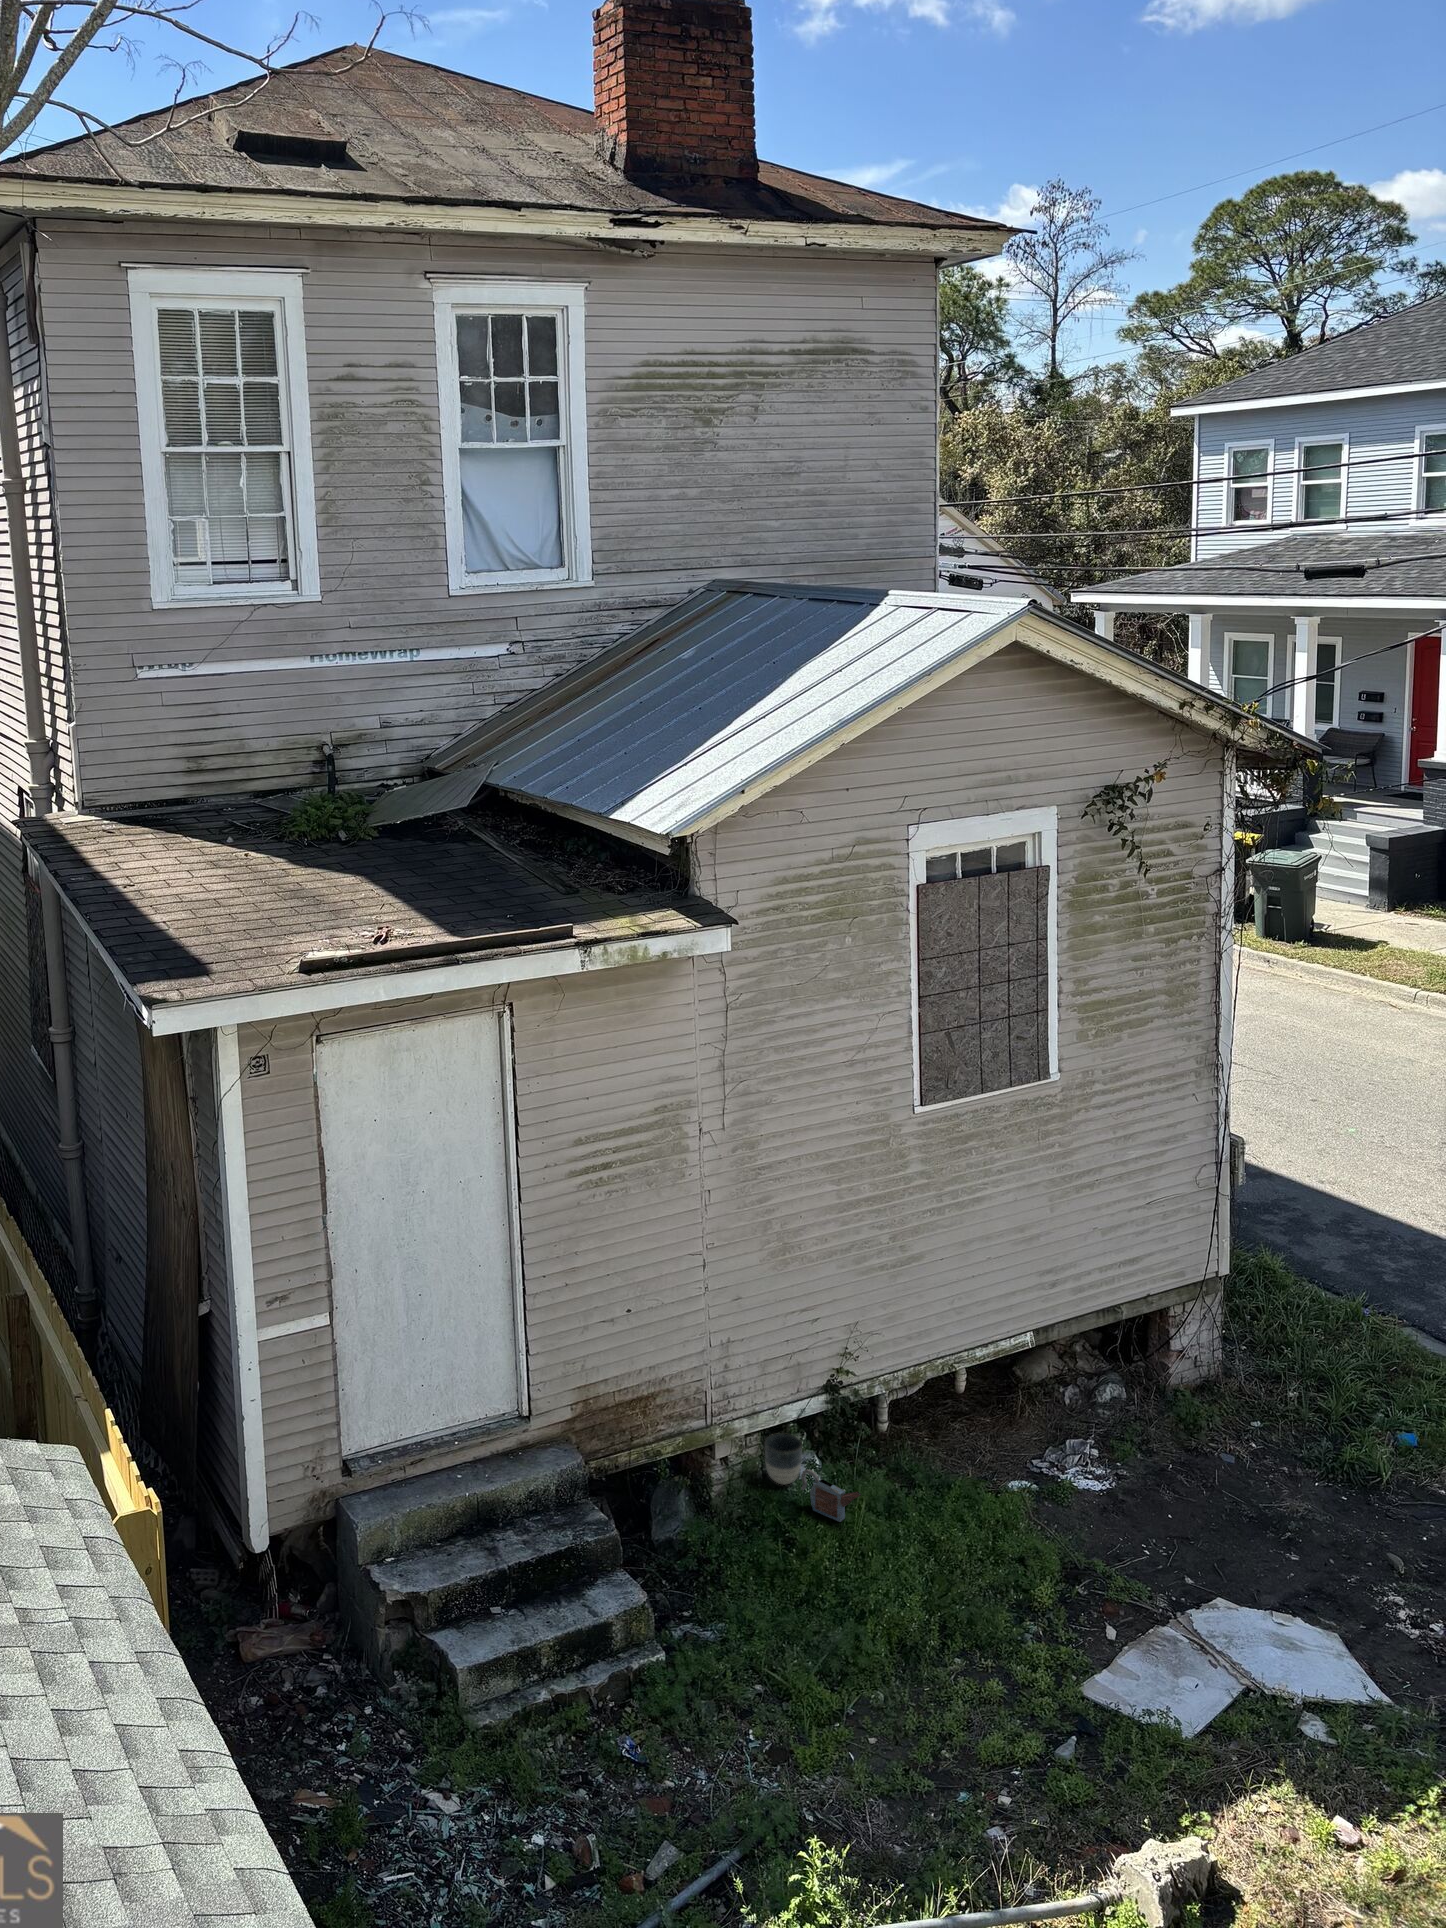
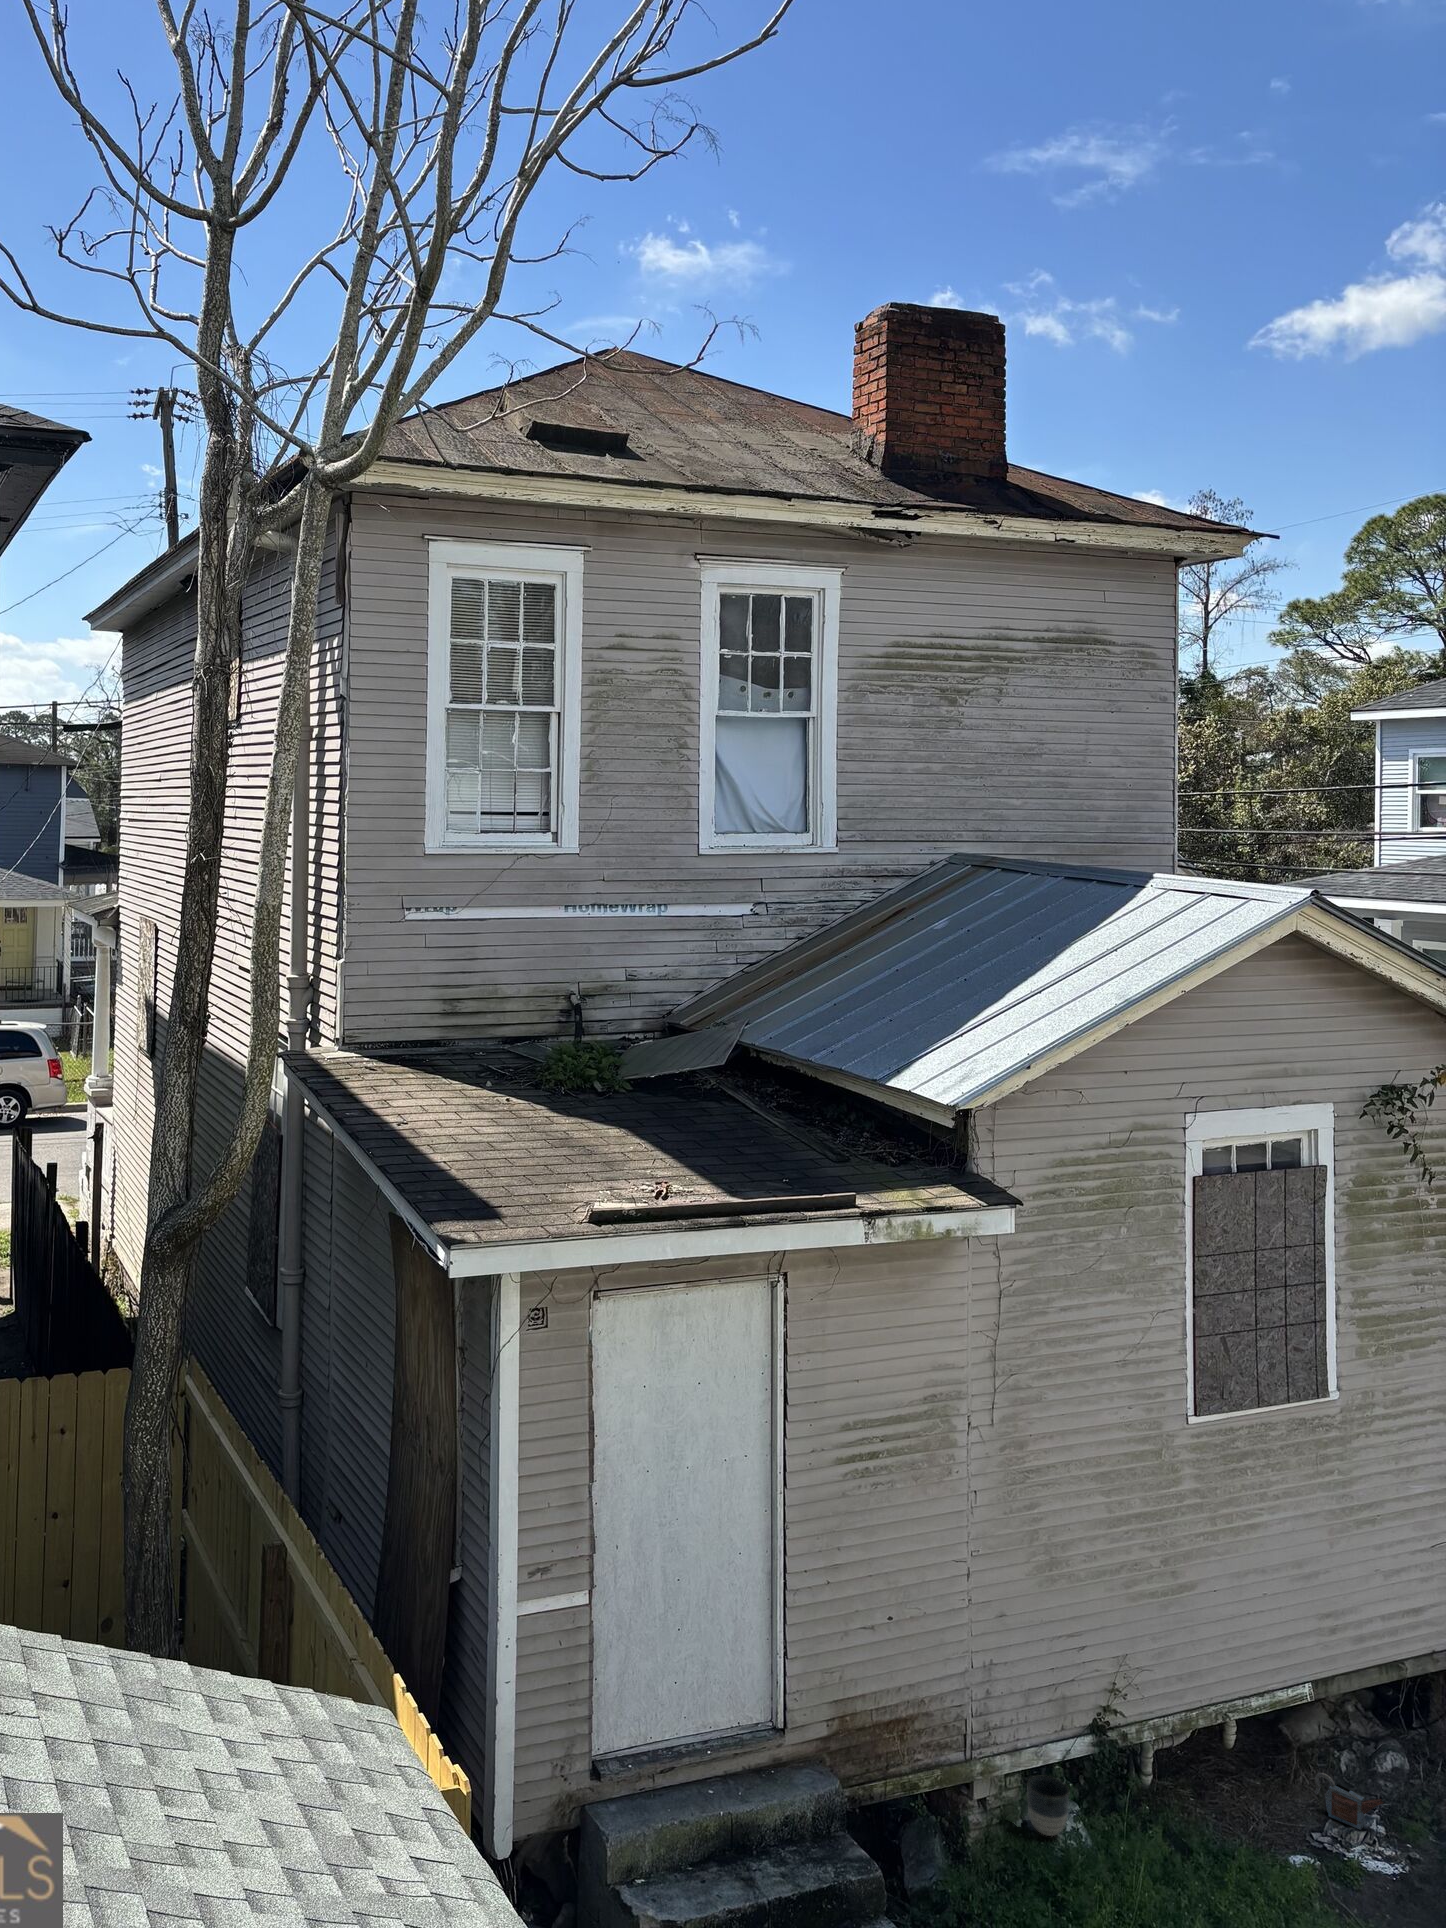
watering can: present [801,1469,861,1522] -> present [1314,1773,1384,1830]

